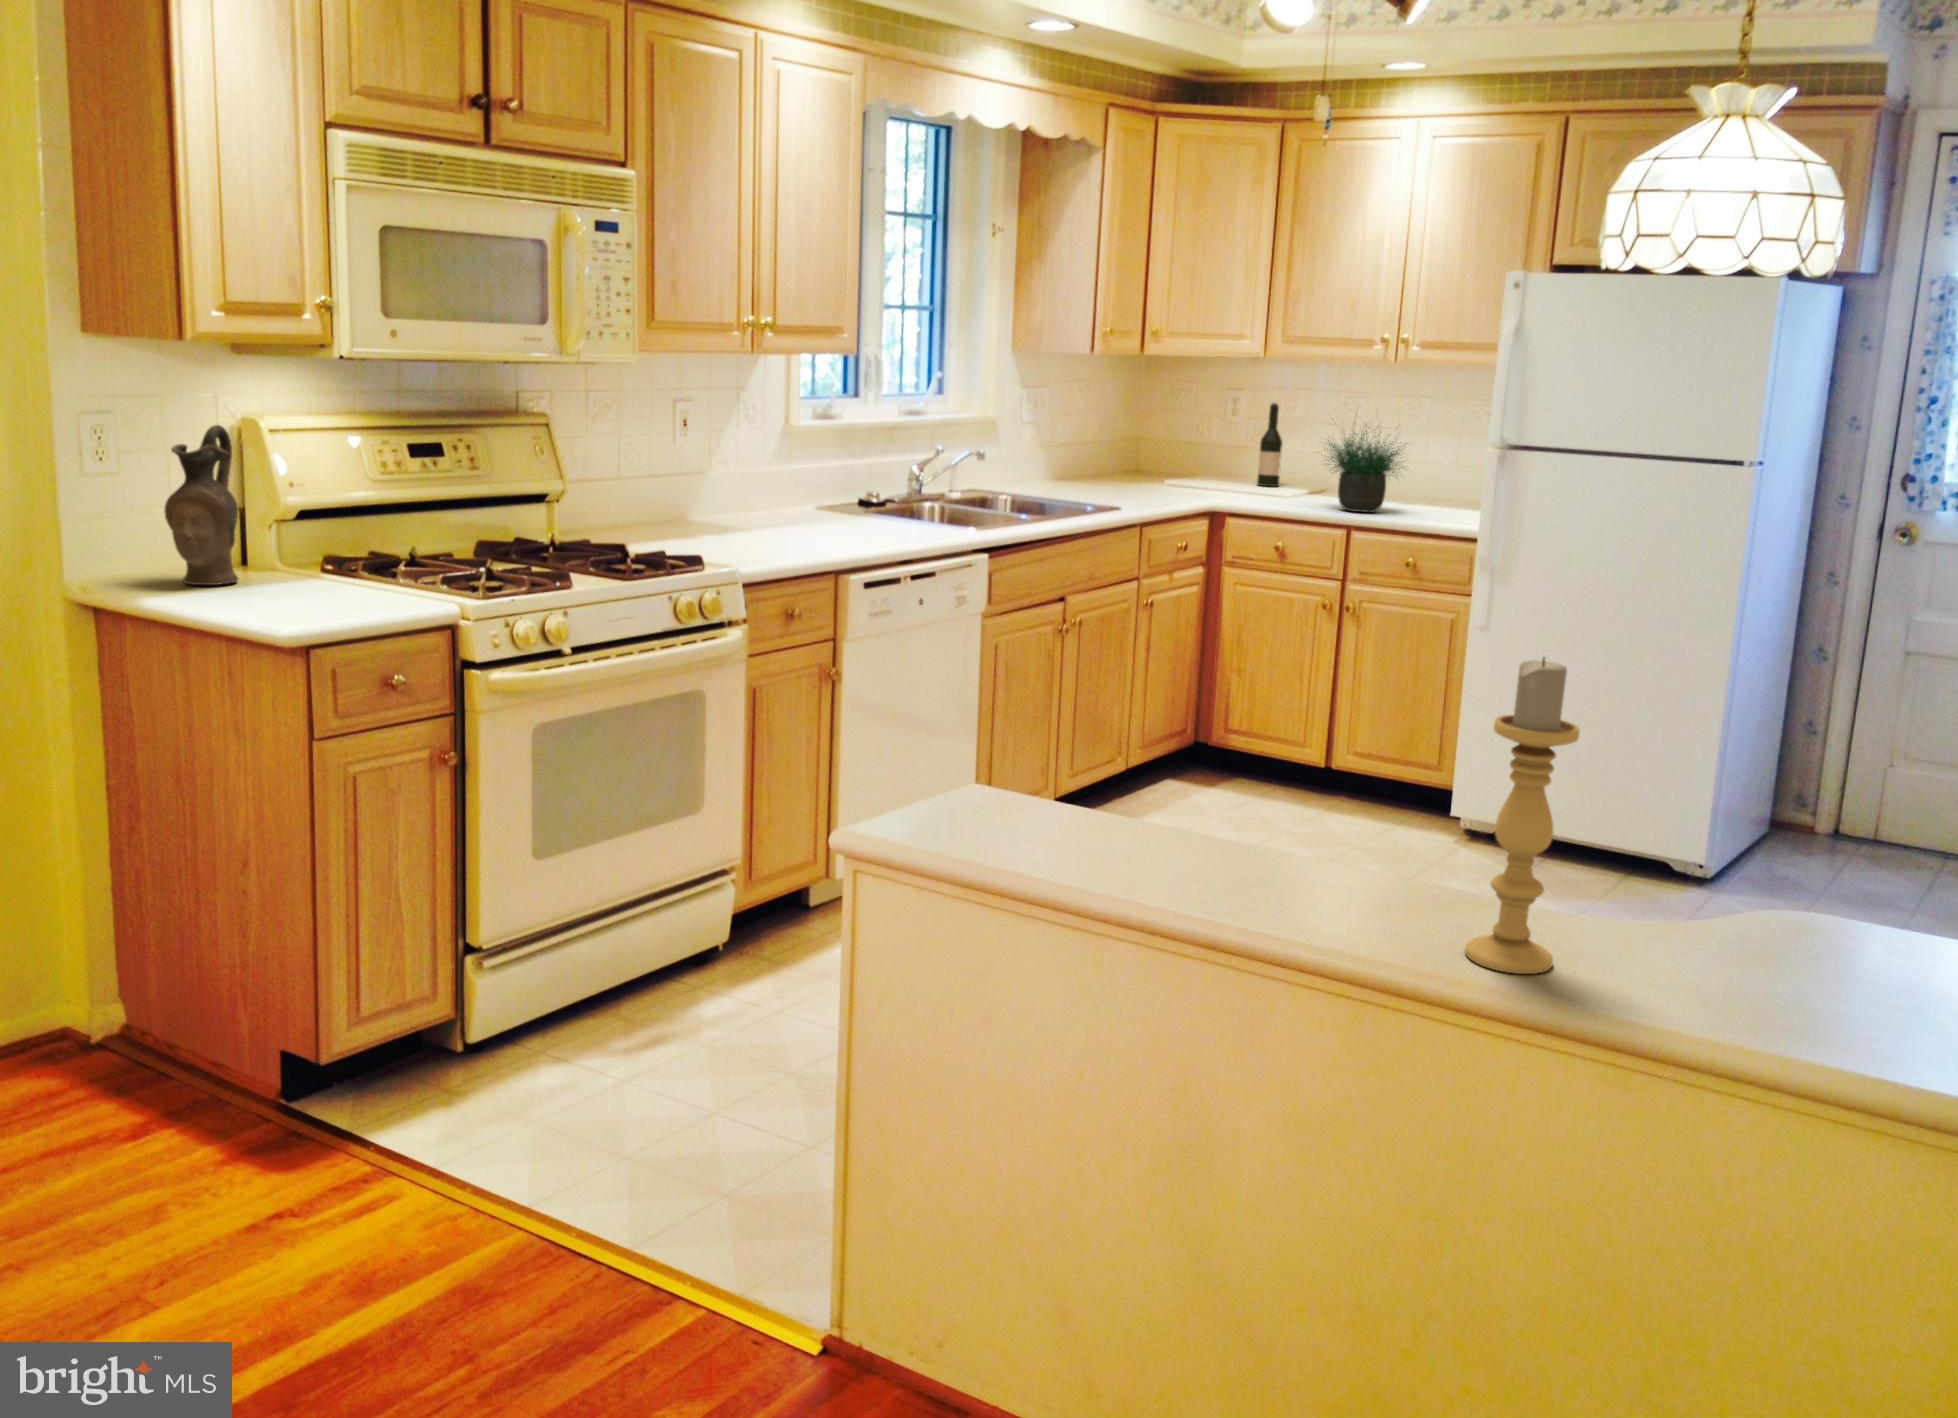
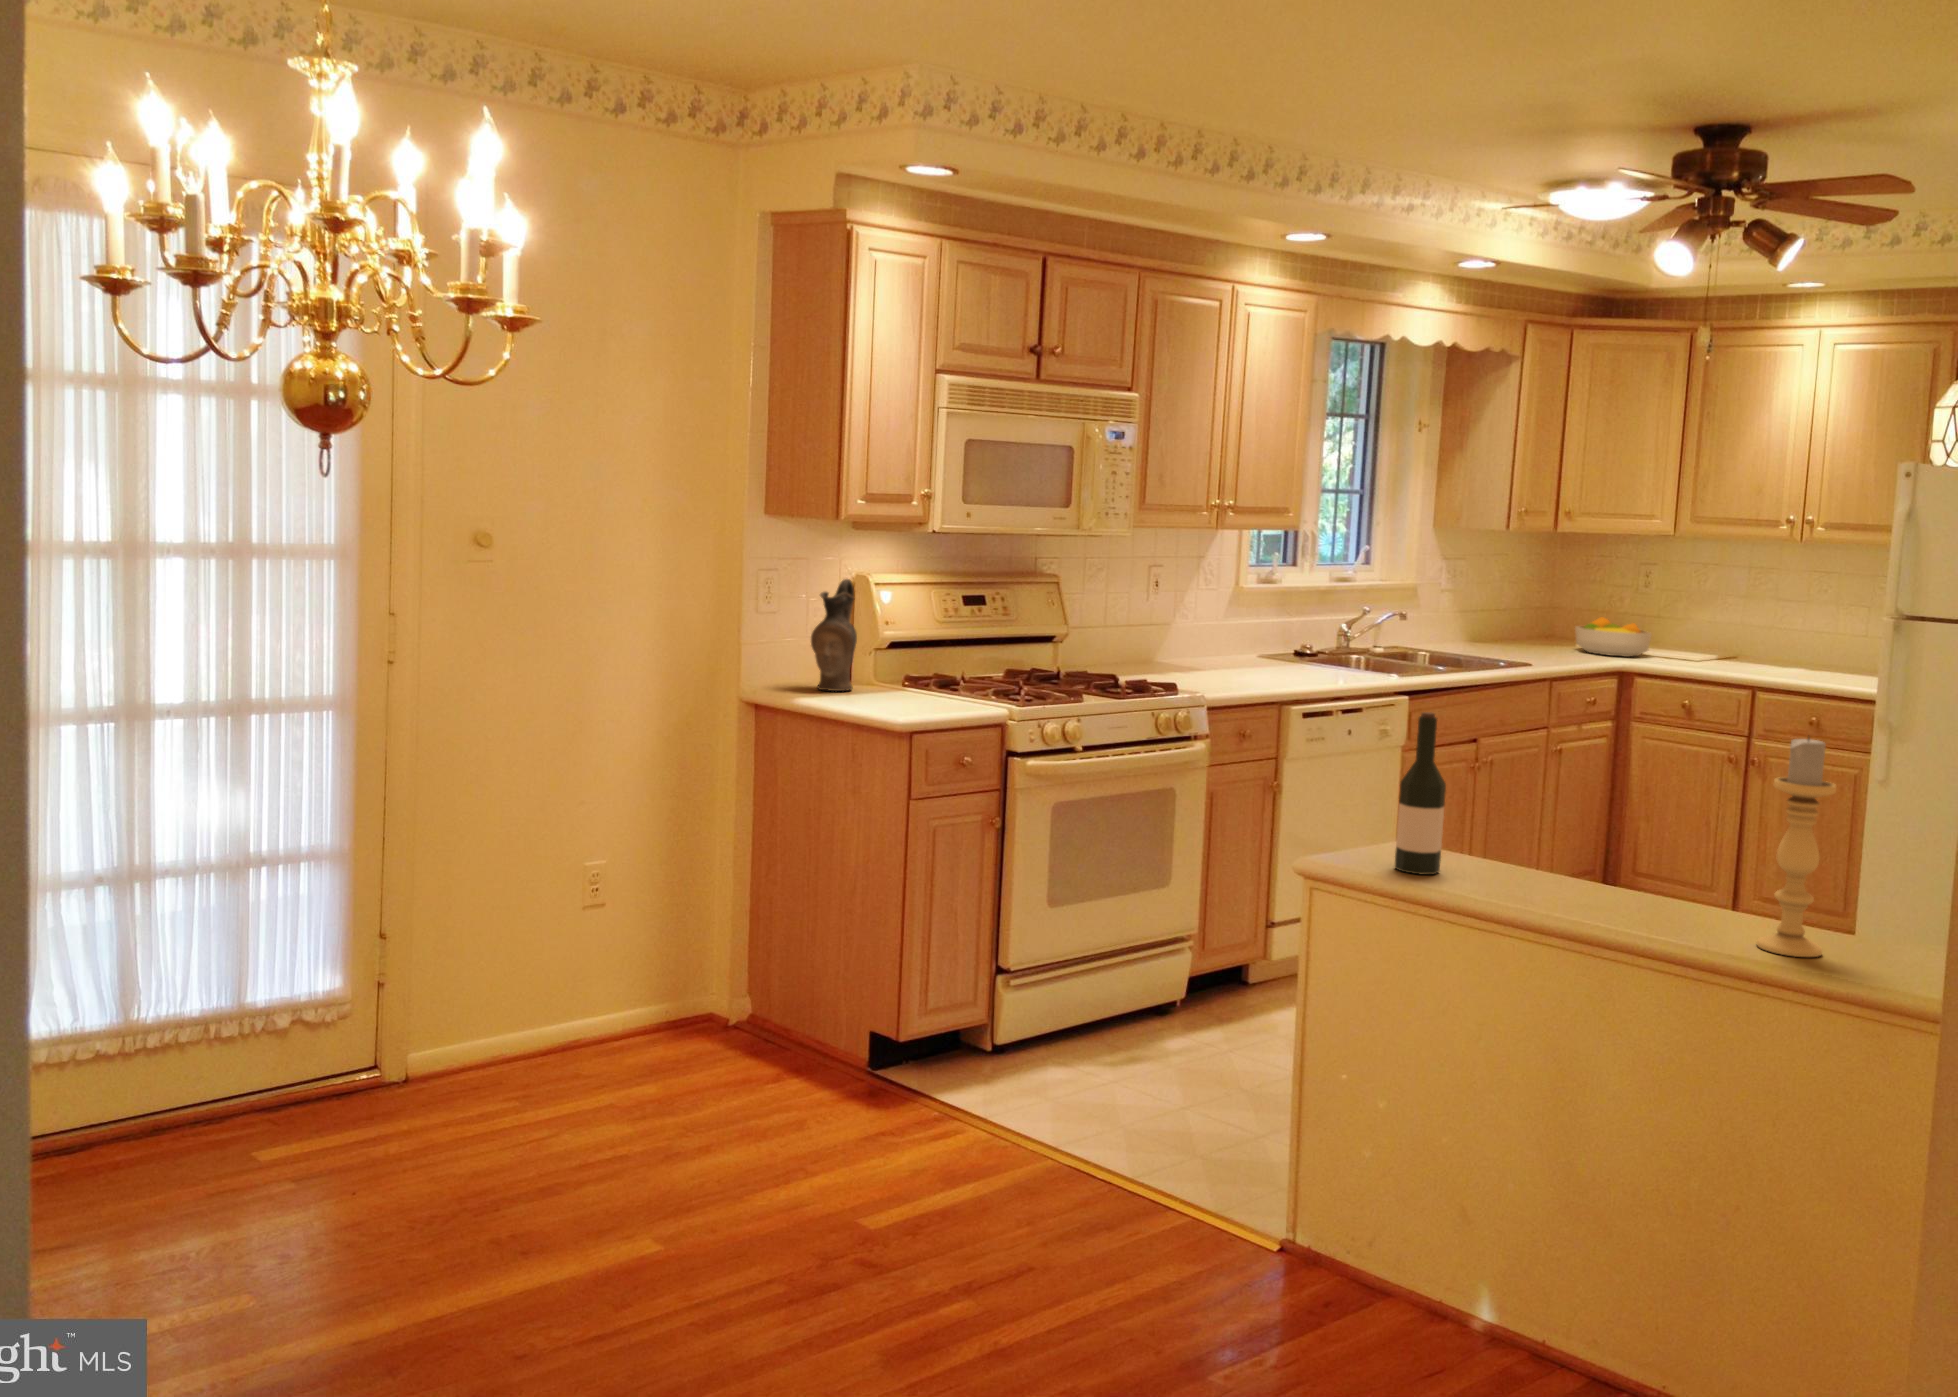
wine bottle: present [1257,403,1282,487] -> present [1395,712,1446,875]
potted plant: present [1328,427,1401,513] -> none [1717,577,1823,676]
fruit bowl: none [1164,448,1243,493] -> present [1575,617,1652,657]

